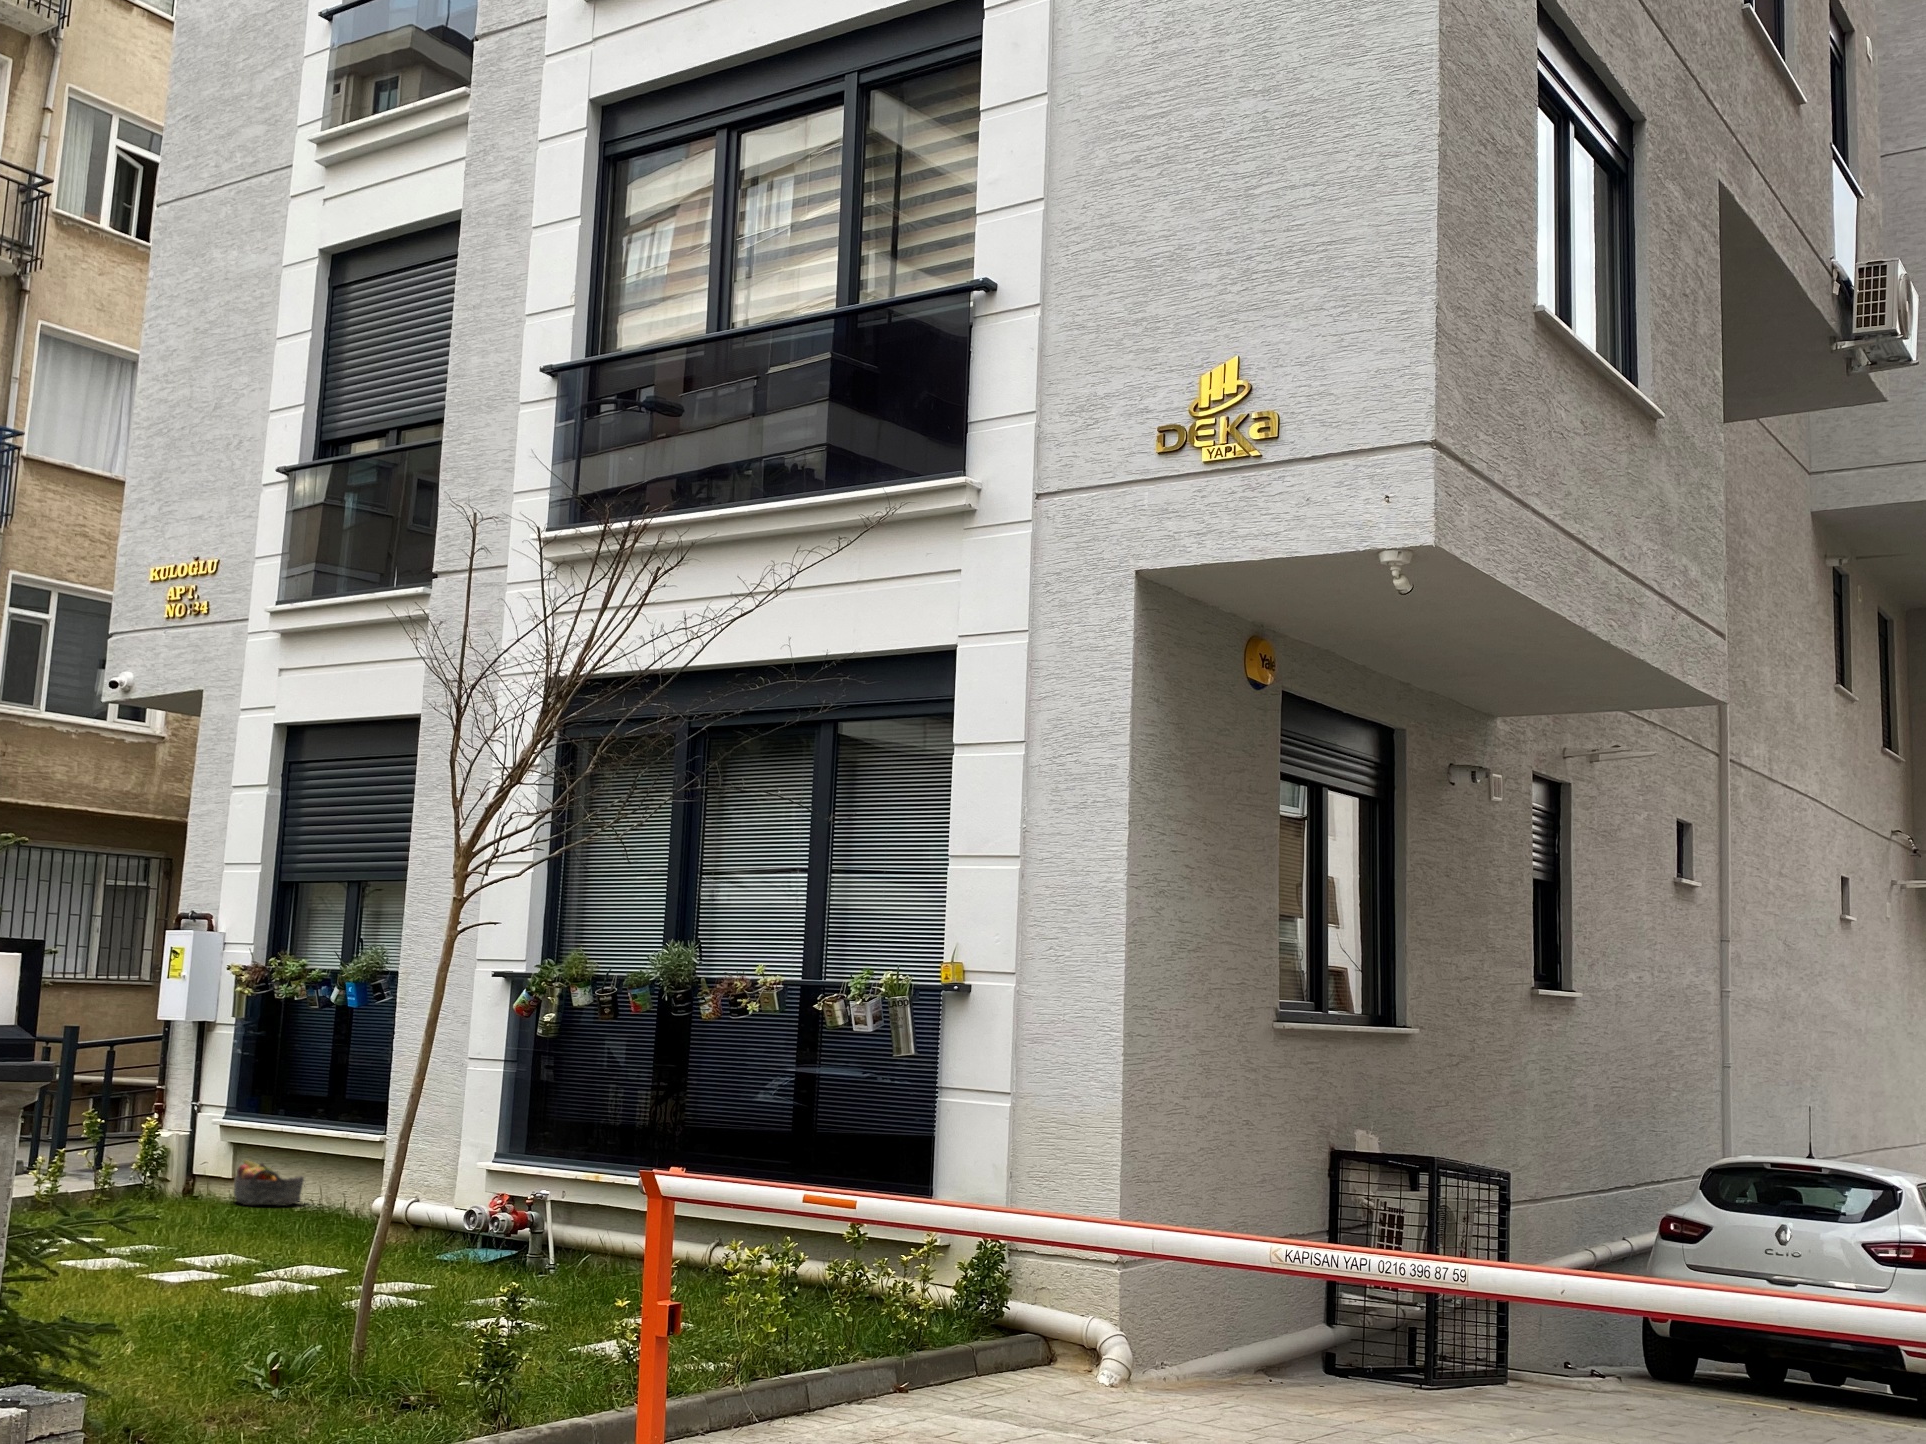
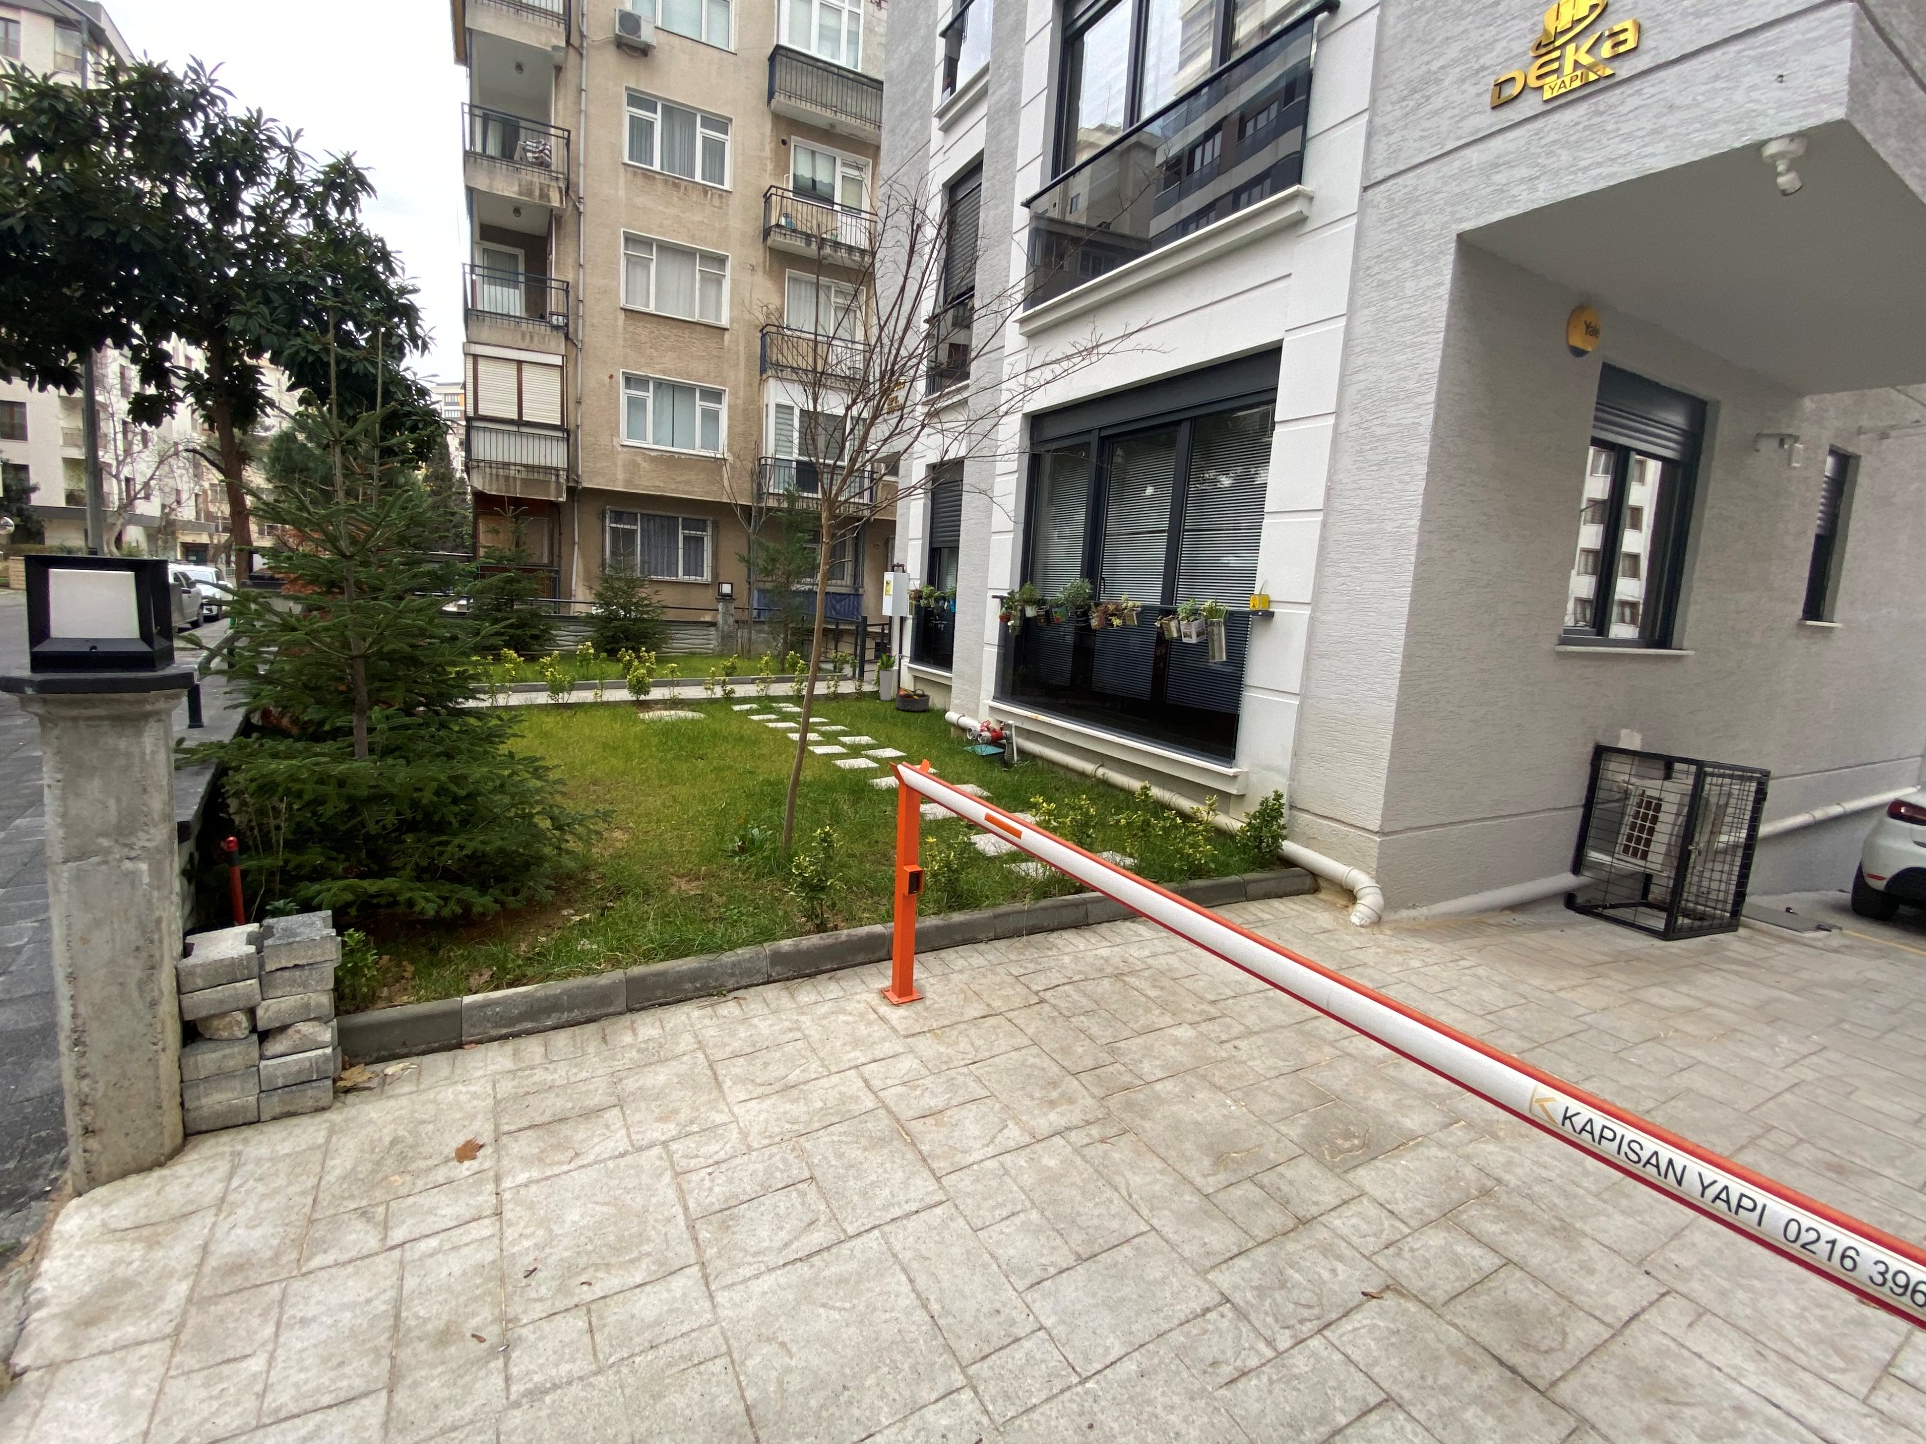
planter: none [175,1094,227,1193] -> present [879,653,896,700]

